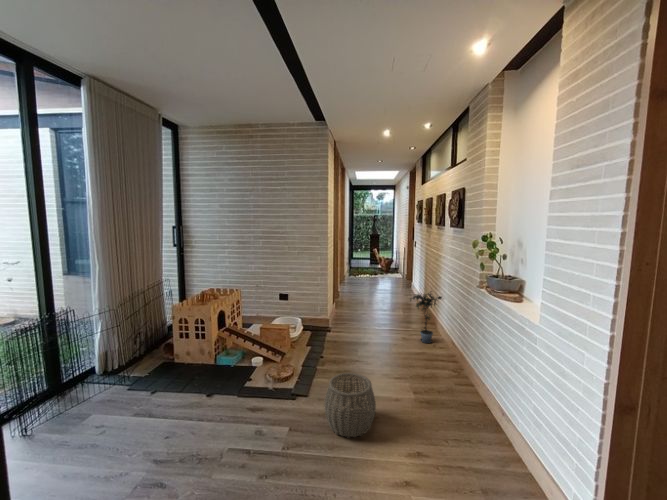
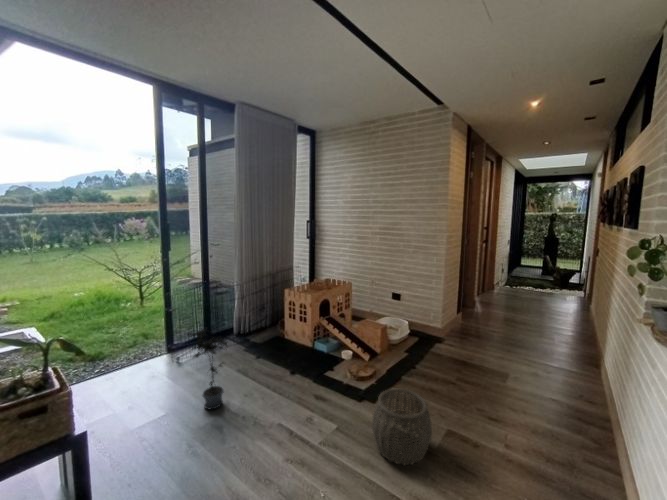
potted plant: present [410,293,442,343] -> present [188,328,227,409]

